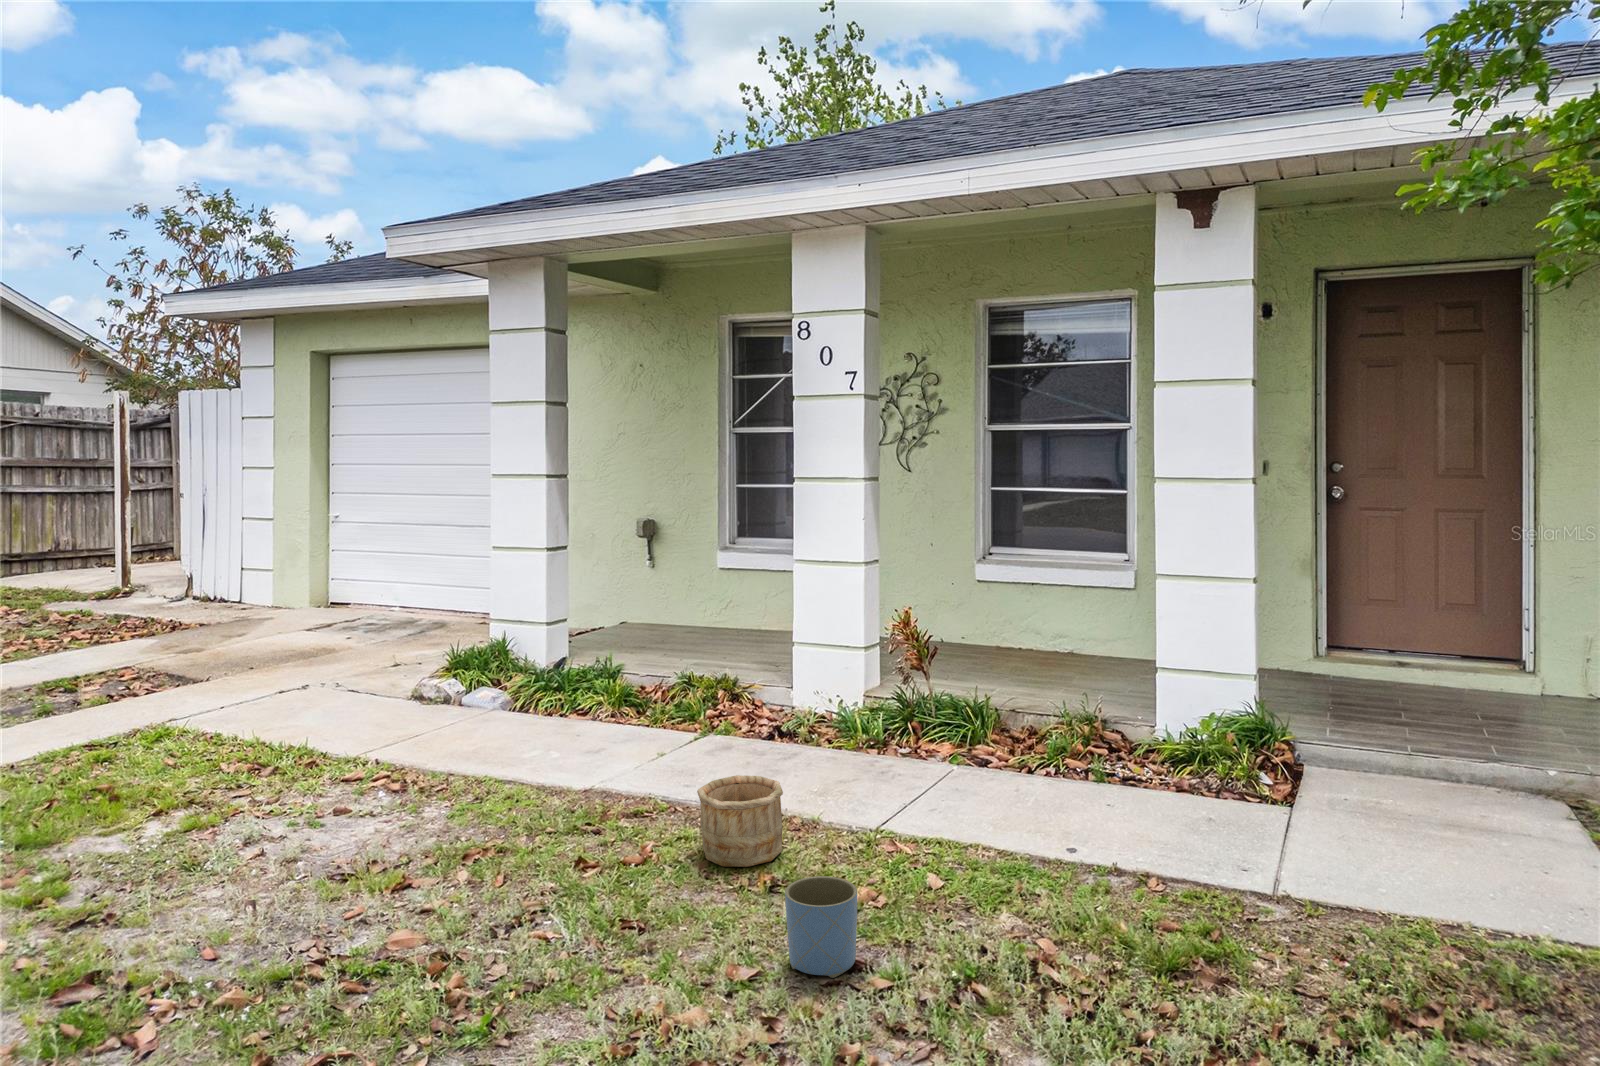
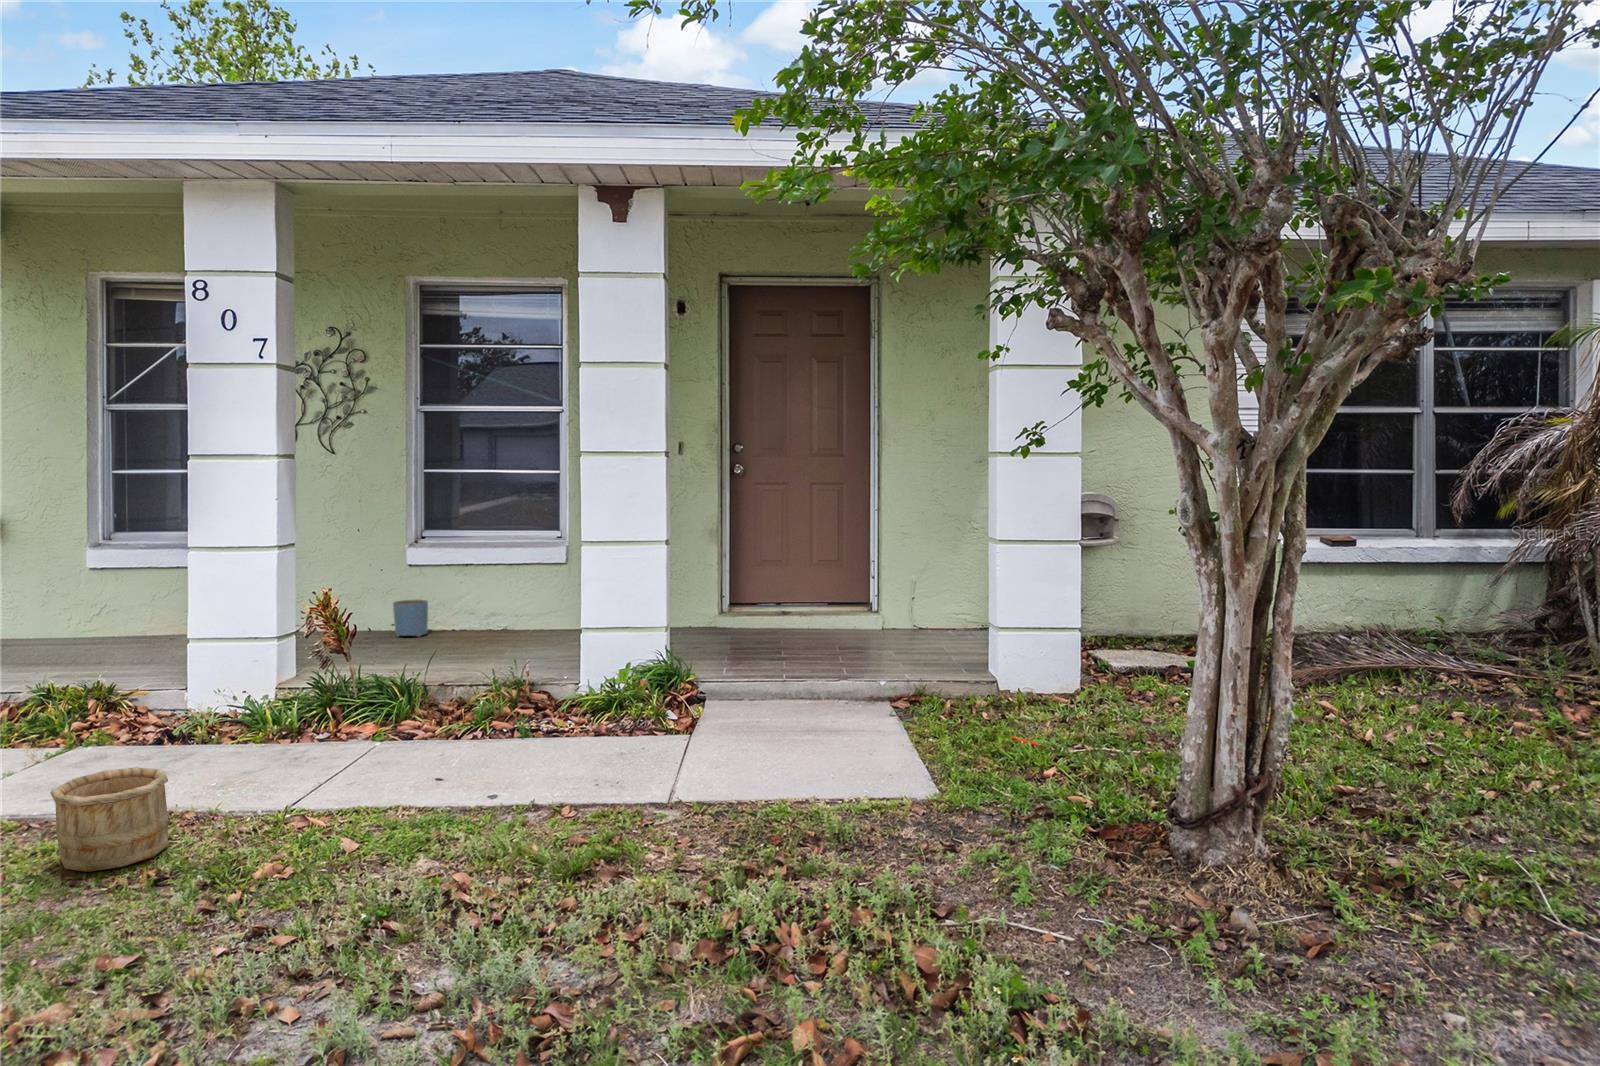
planter: present [785,876,857,978] -> present [393,600,428,637]

